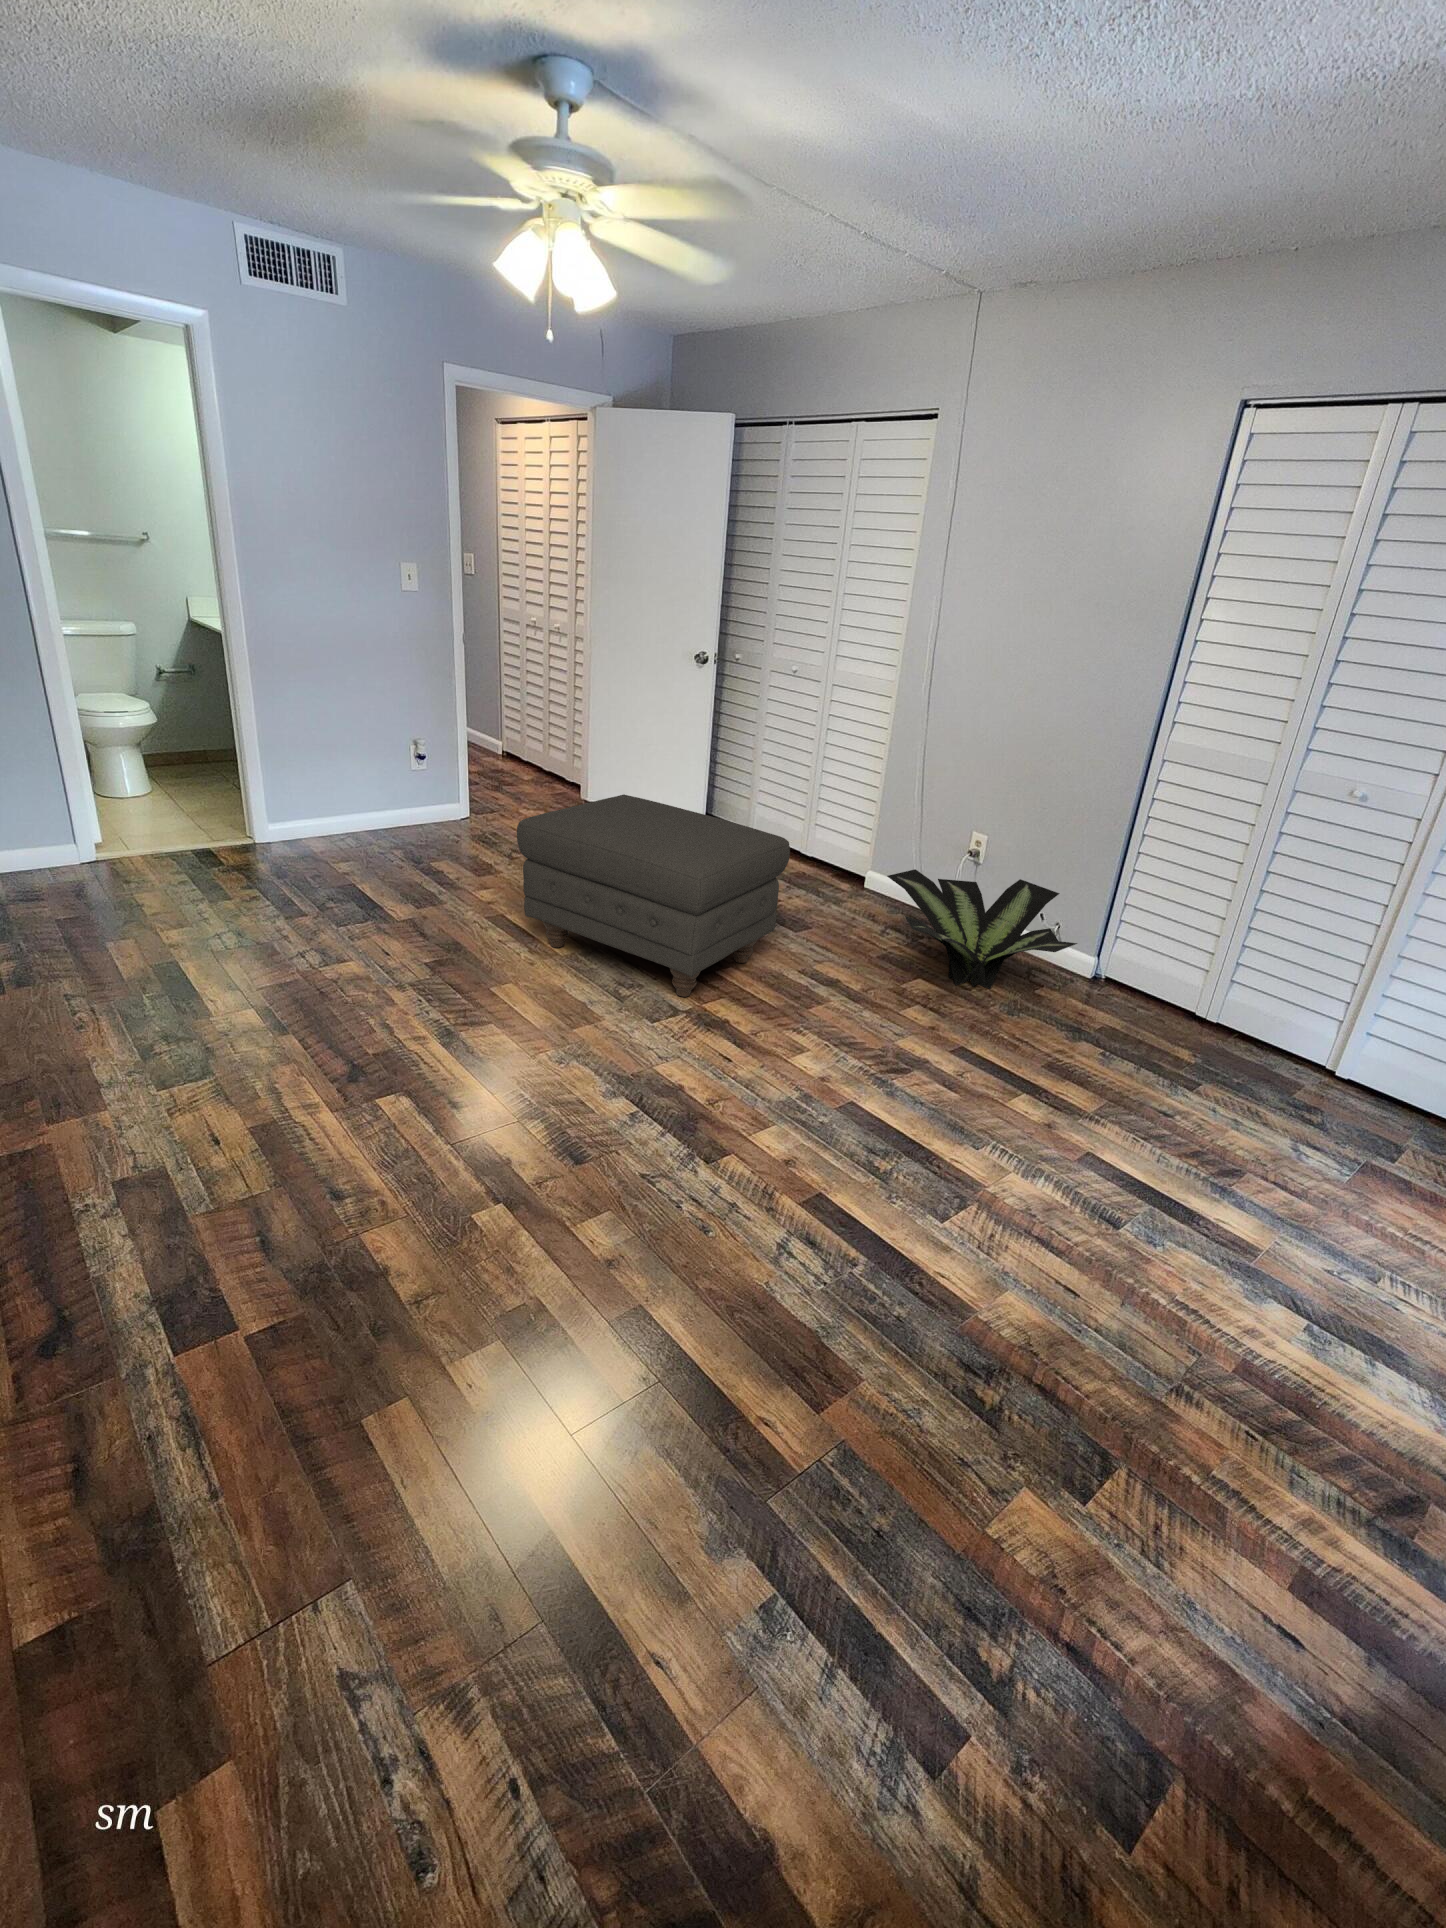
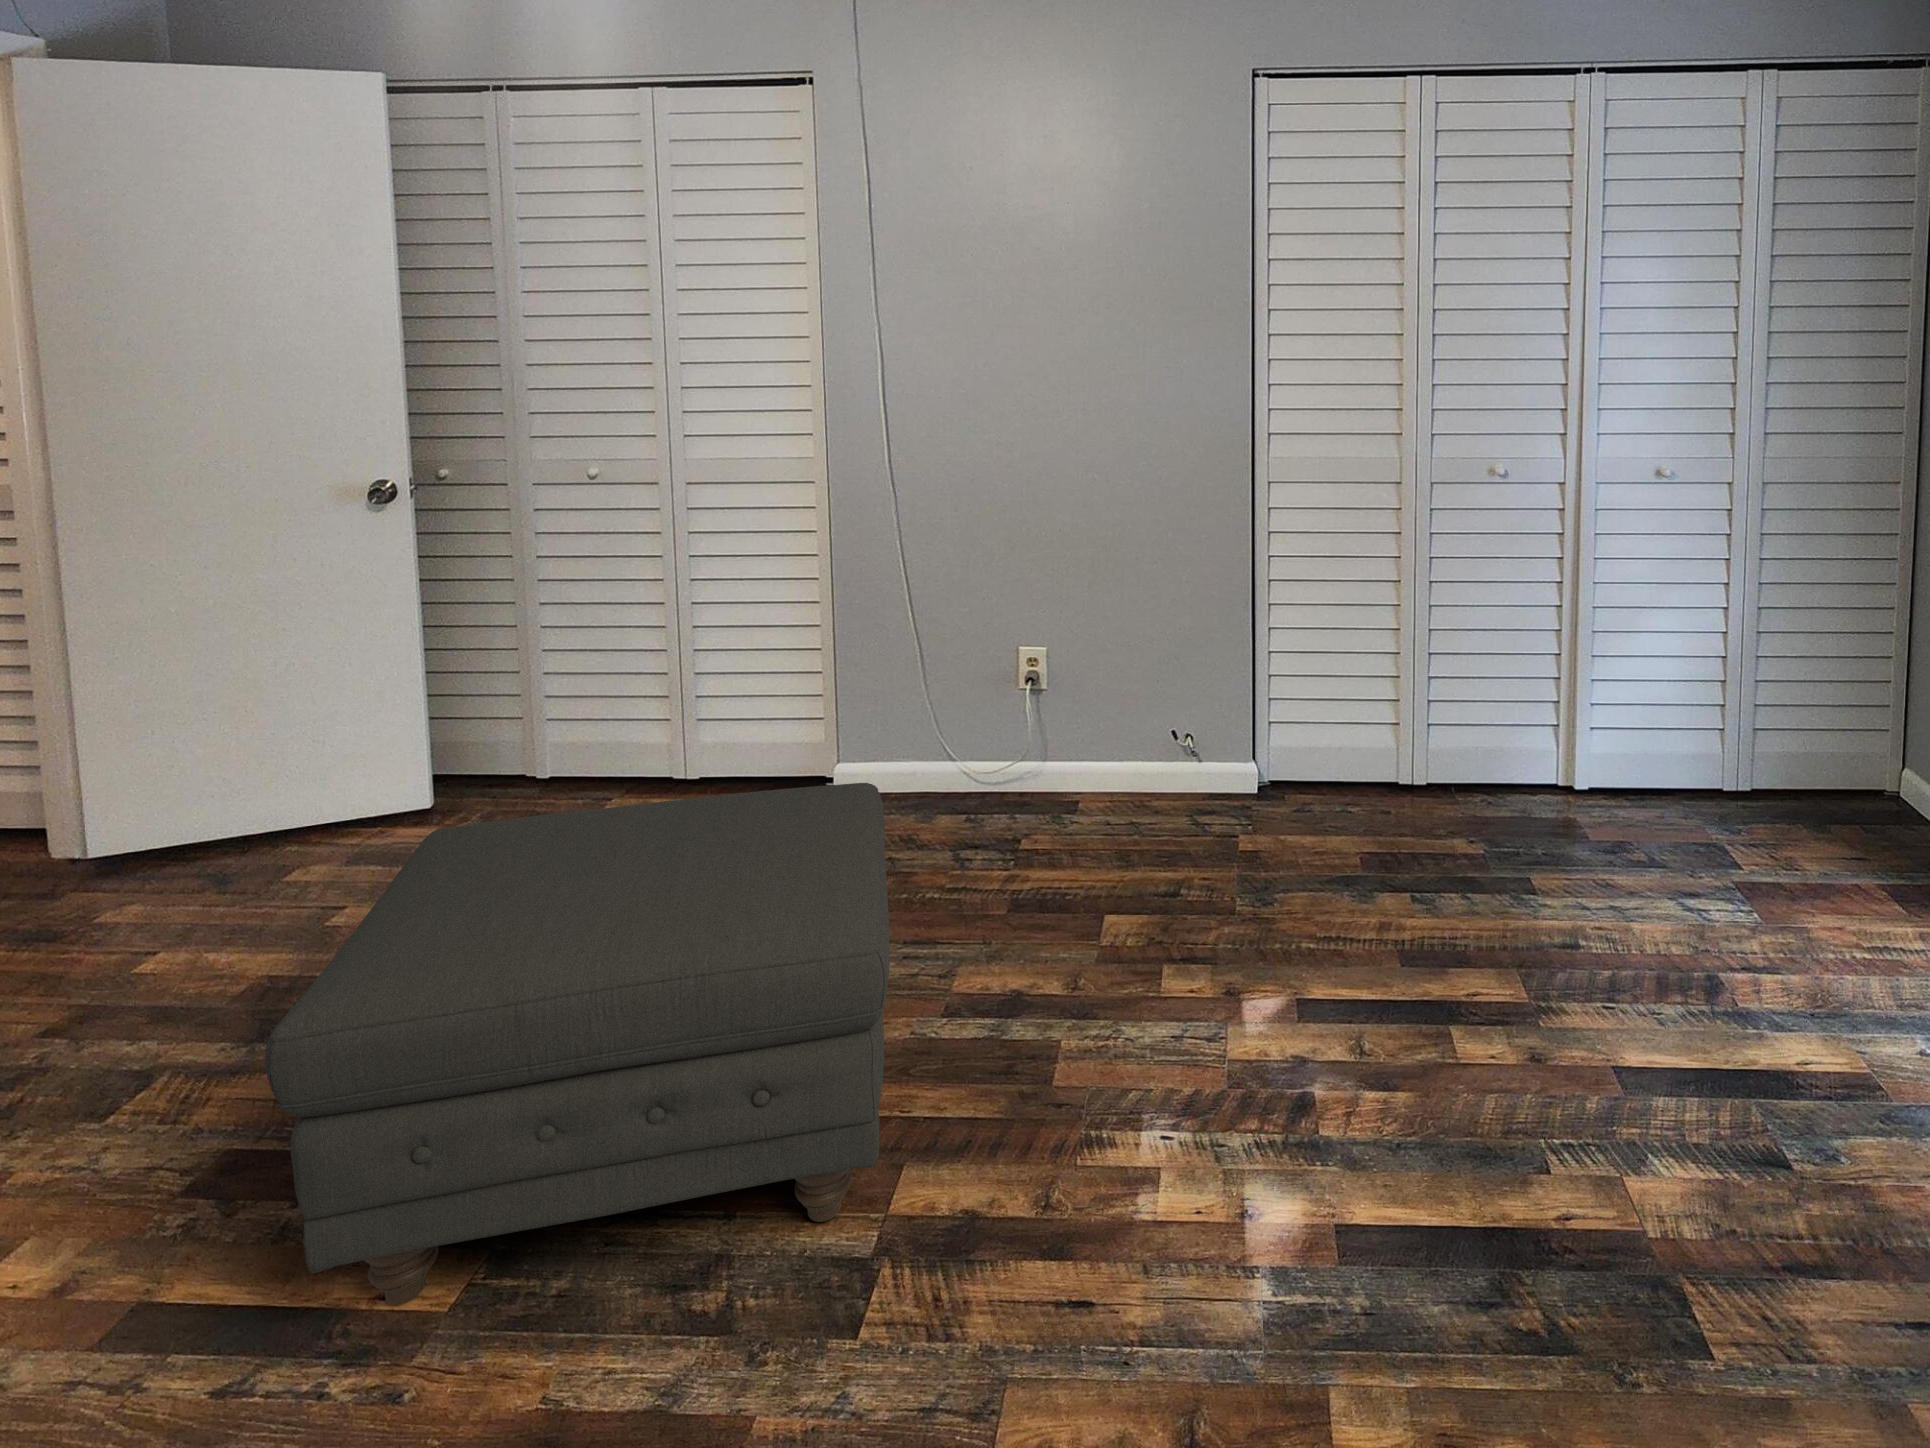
potted plant: present [887,869,1077,989] -> none [983,693,1298,899]

